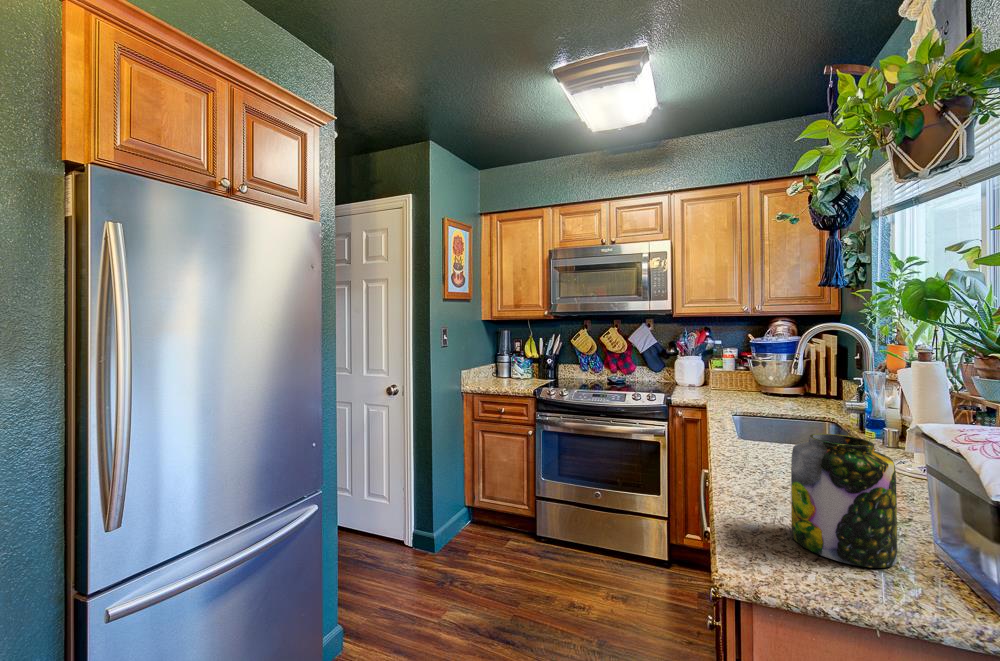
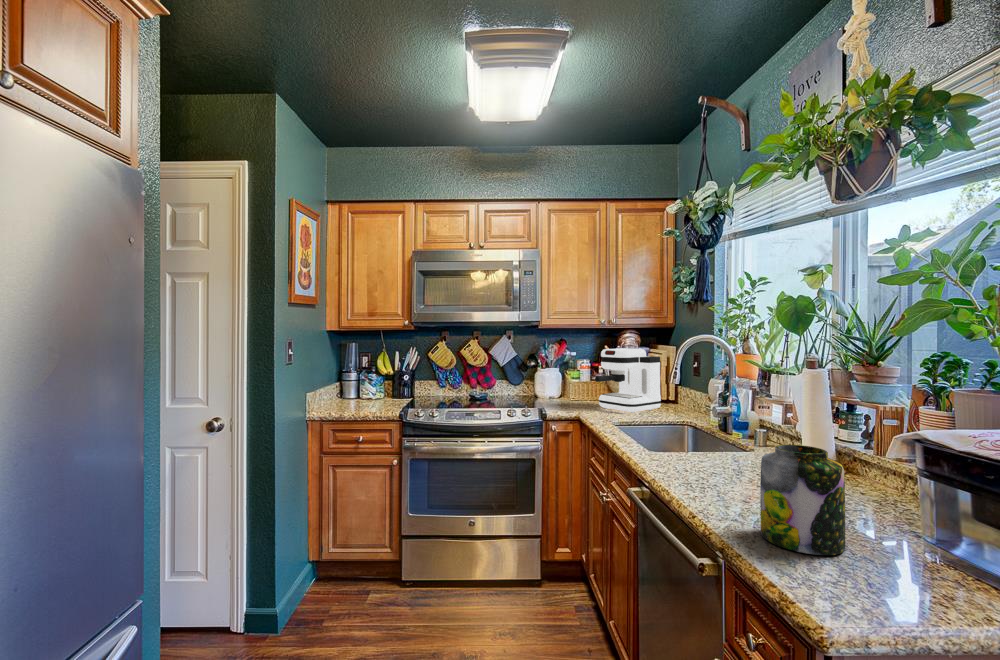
coffee maker: none [725,335,809,404] -> present [595,348,661,413]

